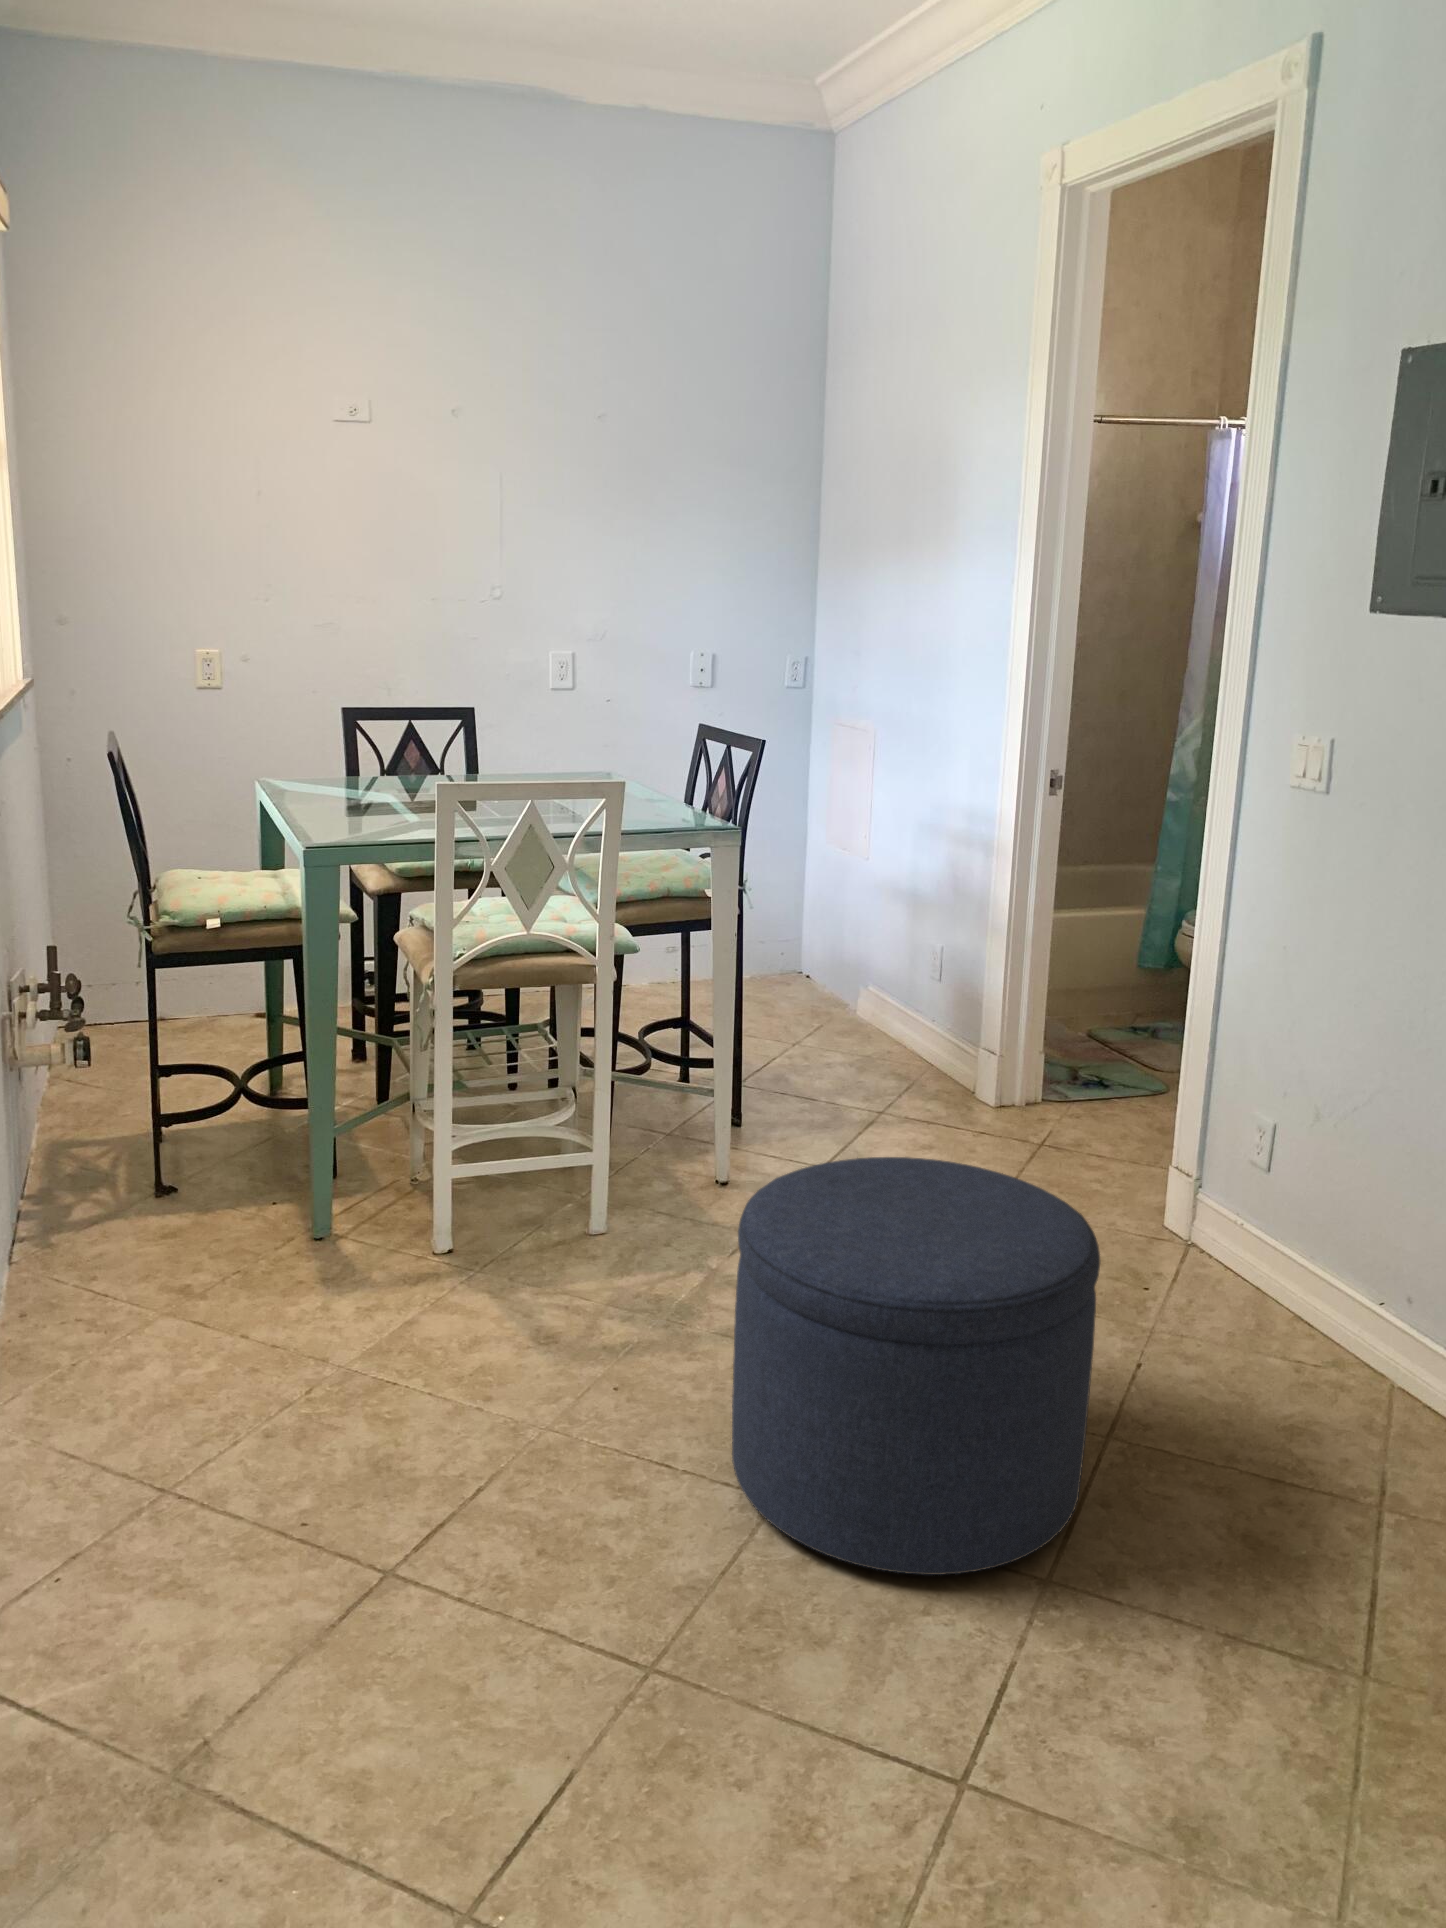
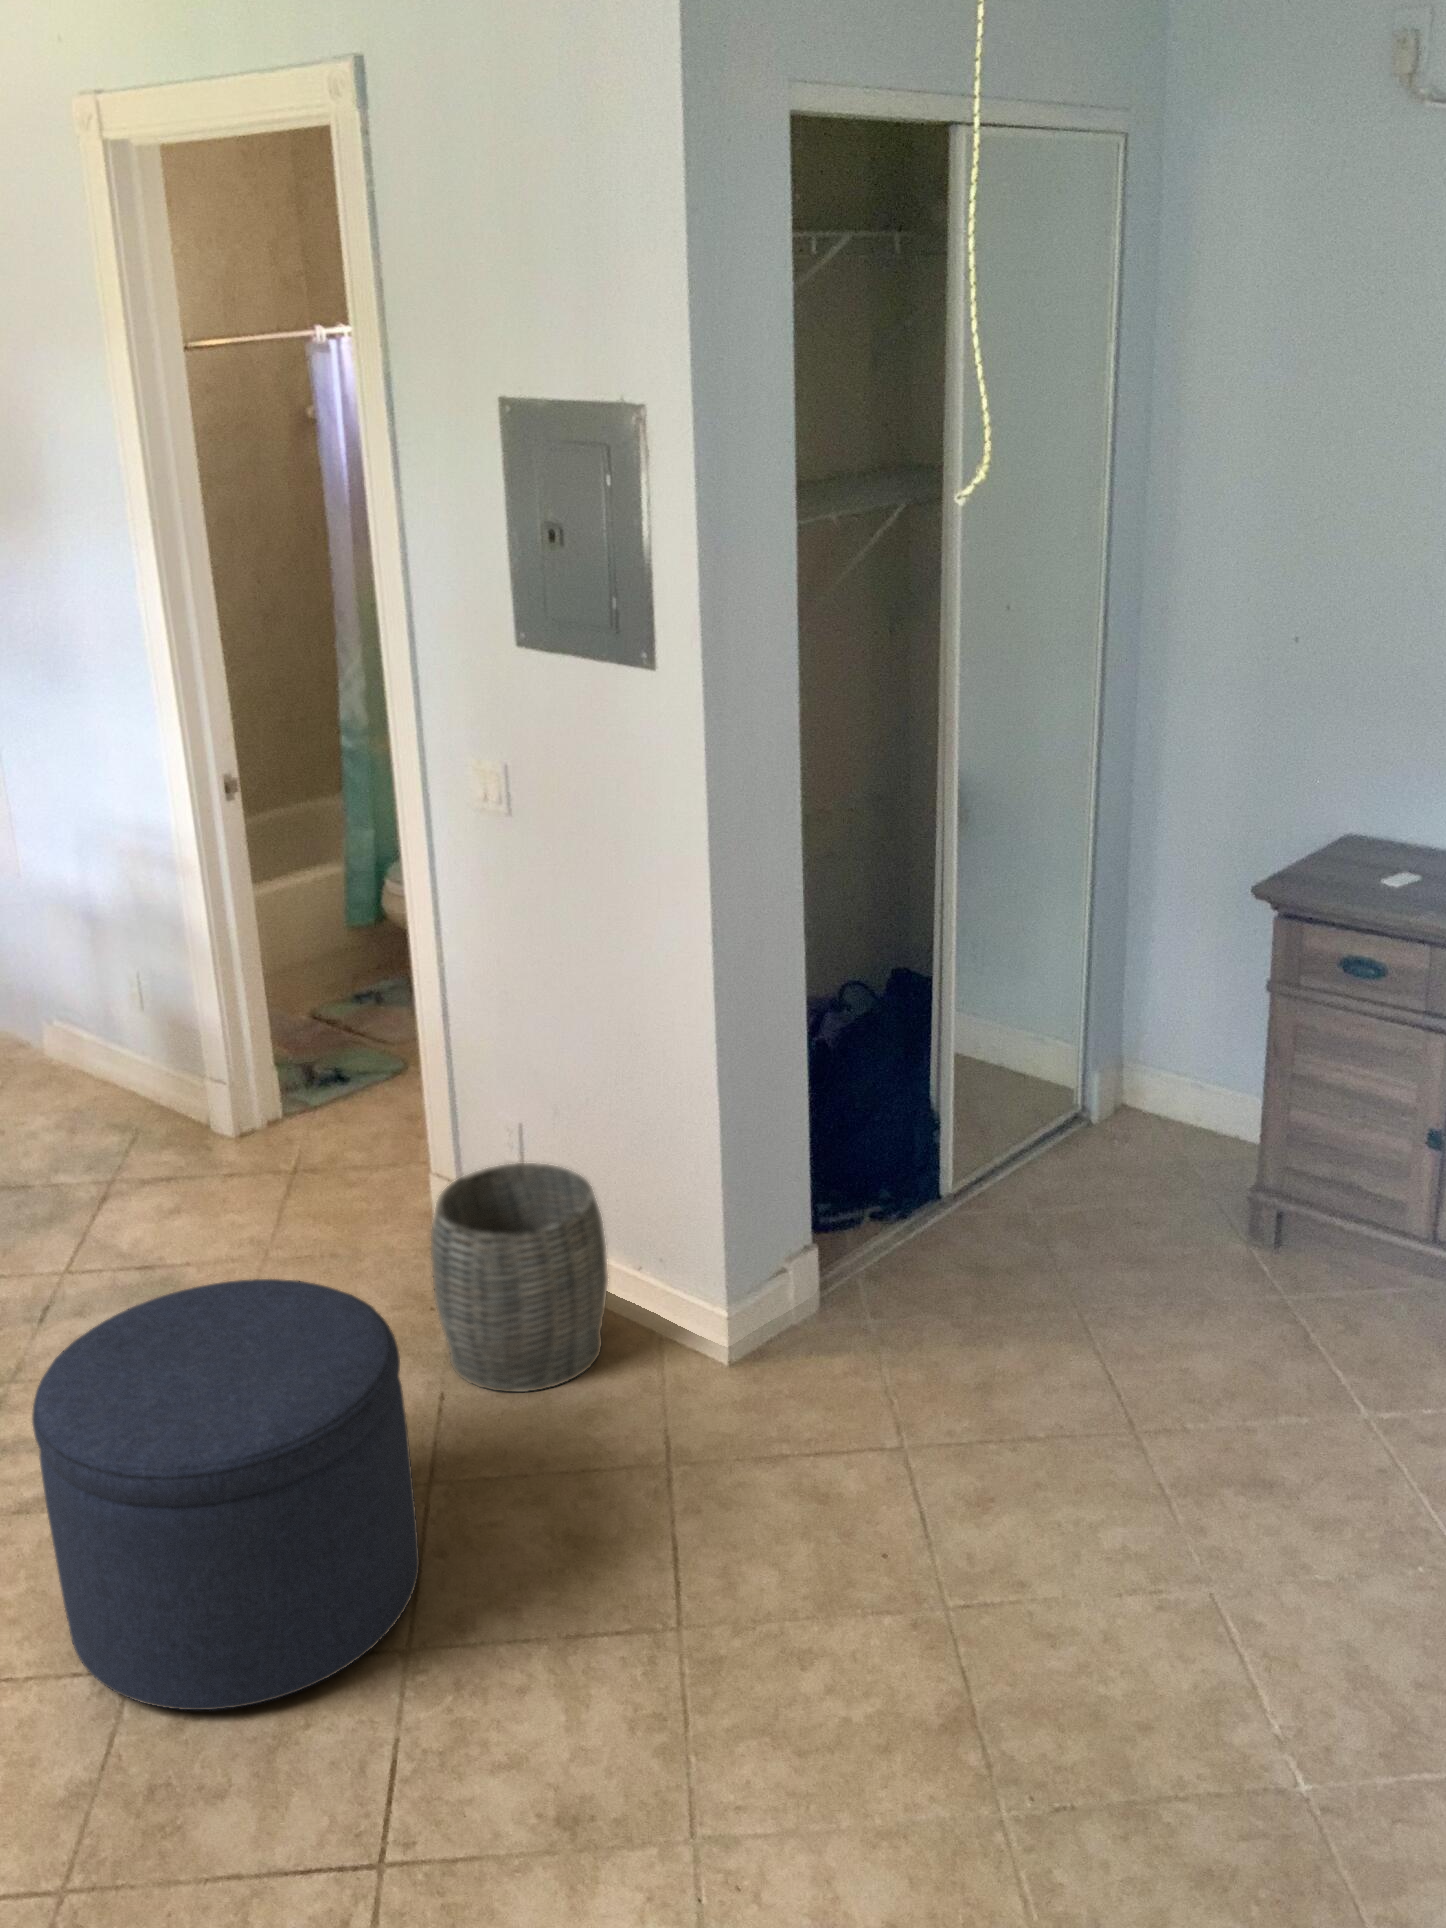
woven basket: none [1150,1151,1348,1390] -> present [431,1163,608,1392]

